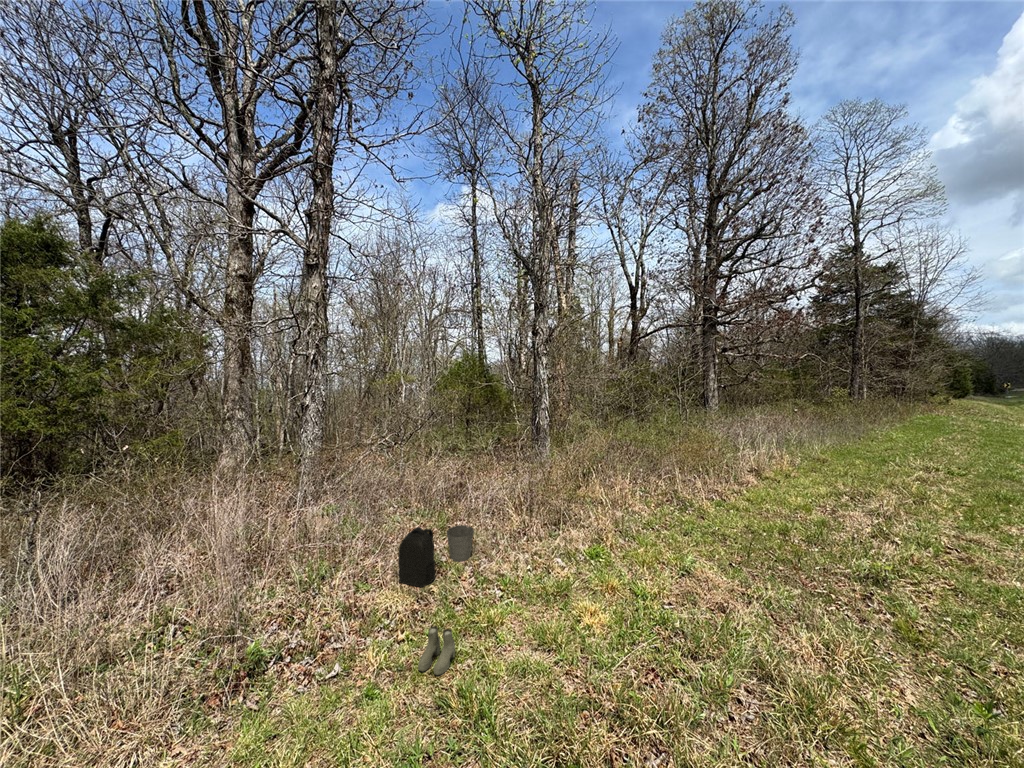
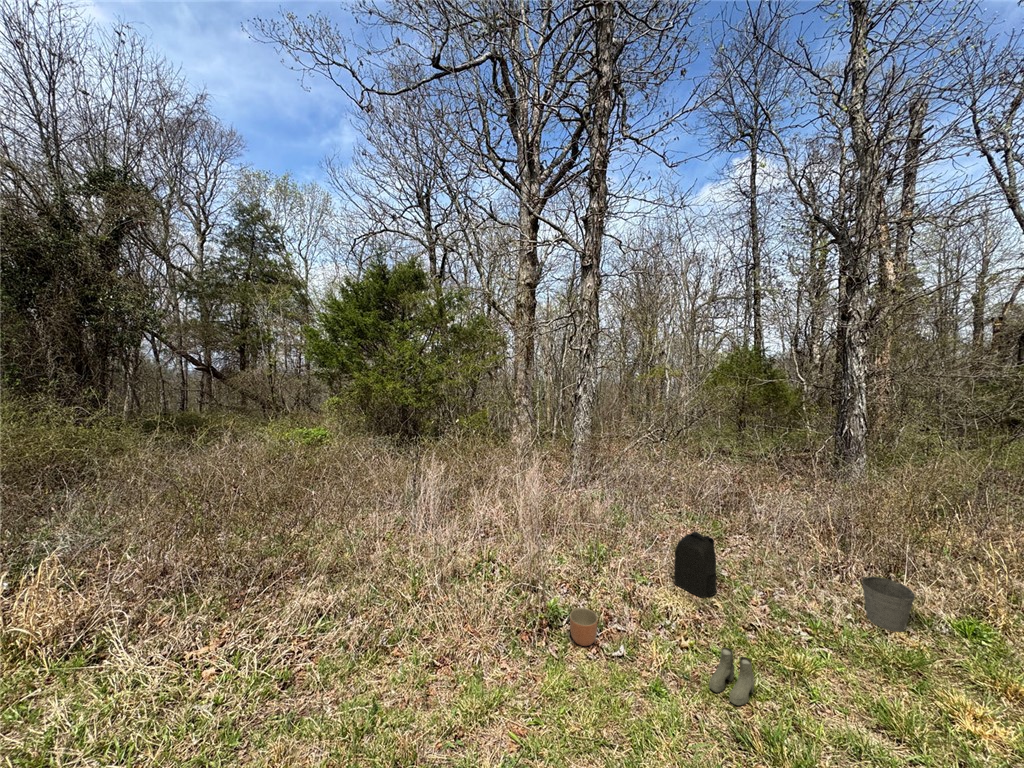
bucket: present [447,525,474,562] -> present [862,576,915,632]
planter: none [274,640,309,684] -> present [570,608,598,646]

